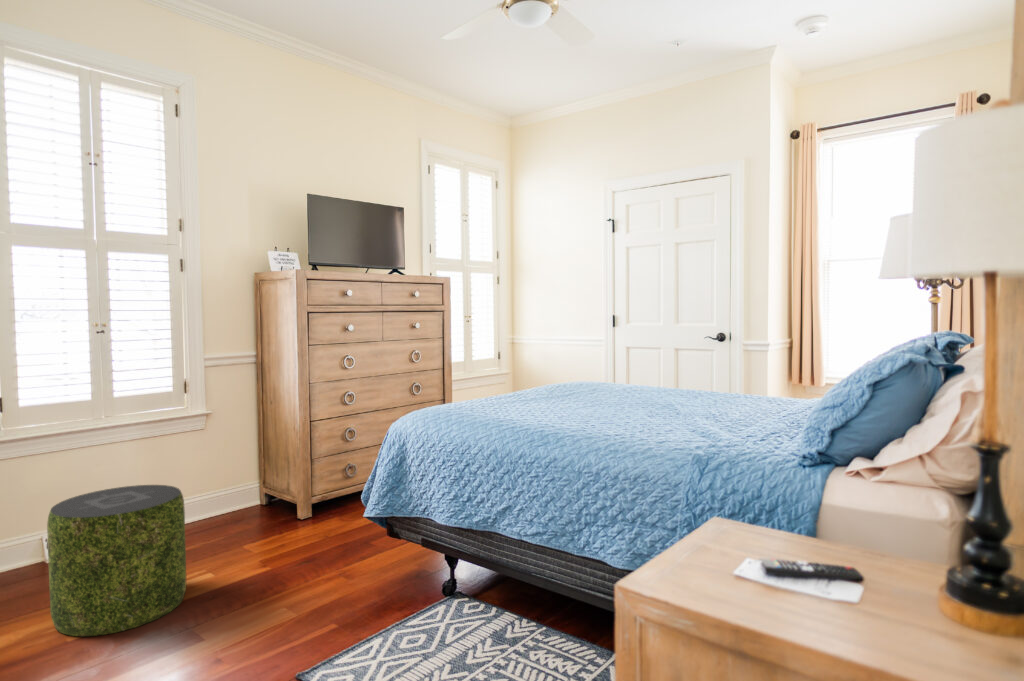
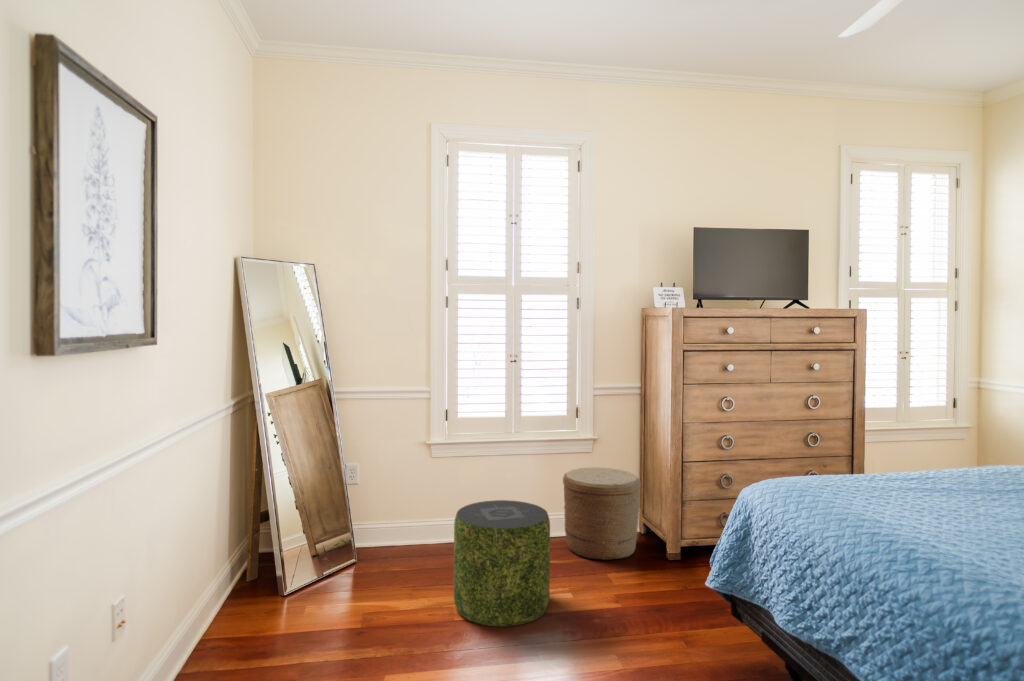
woven basket: none [175,442,267,539] -> present [563,468,641,560]

